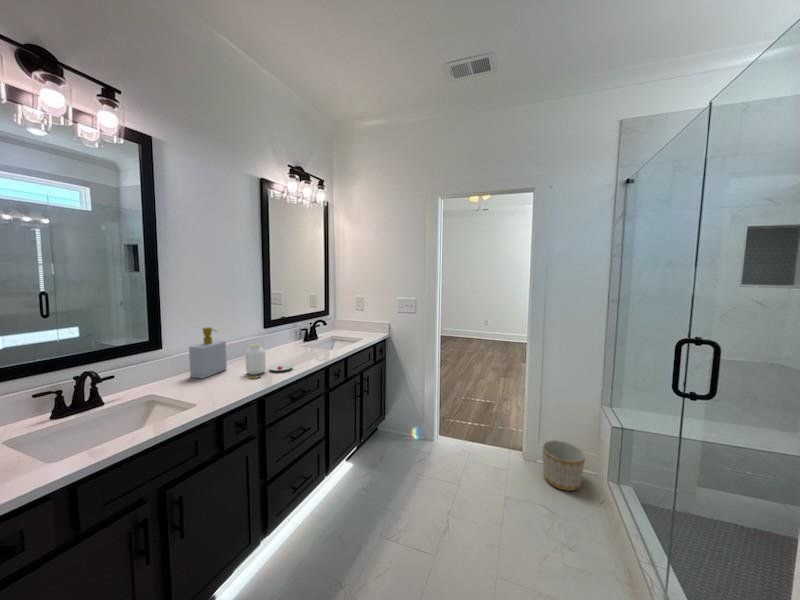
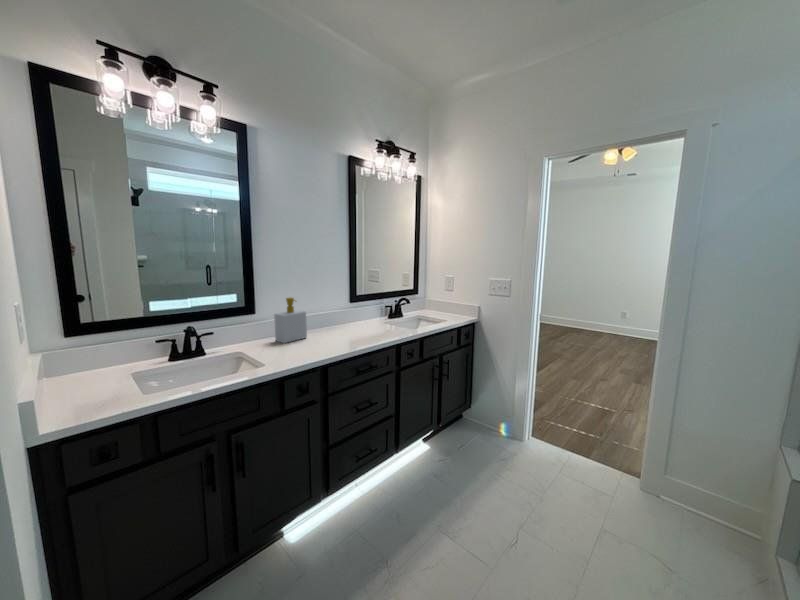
jar: present [245,344,293,379] -> none [319,316,365,349]
planter: present [542,440,585,491] -> none [669,475,743,550]

